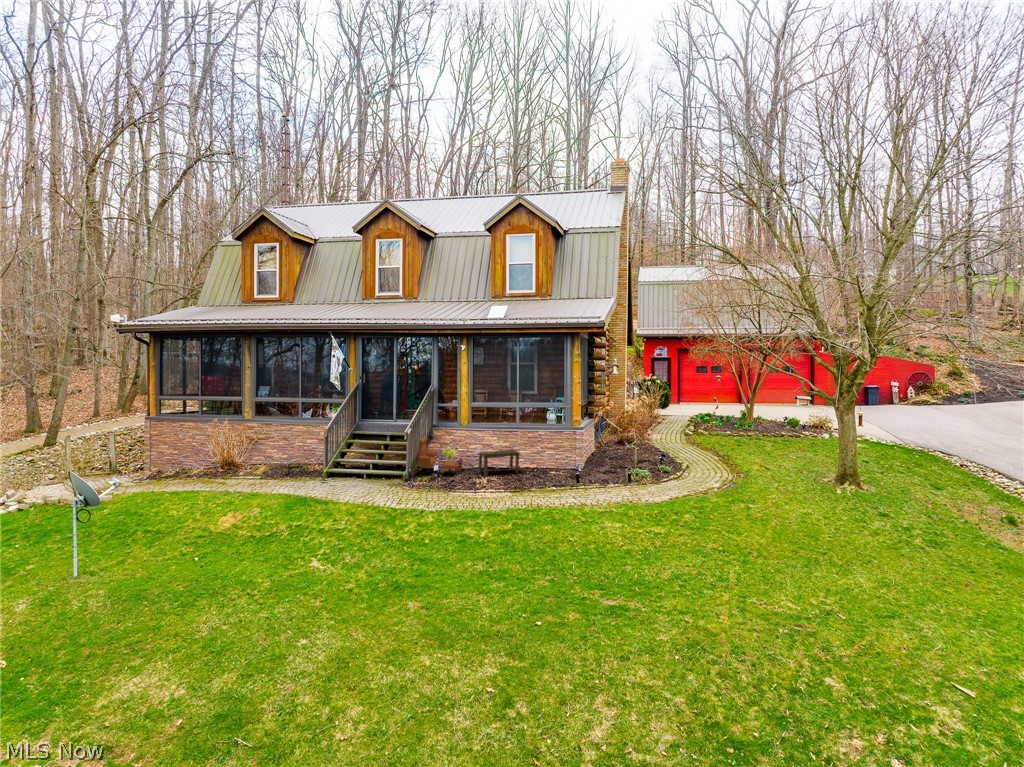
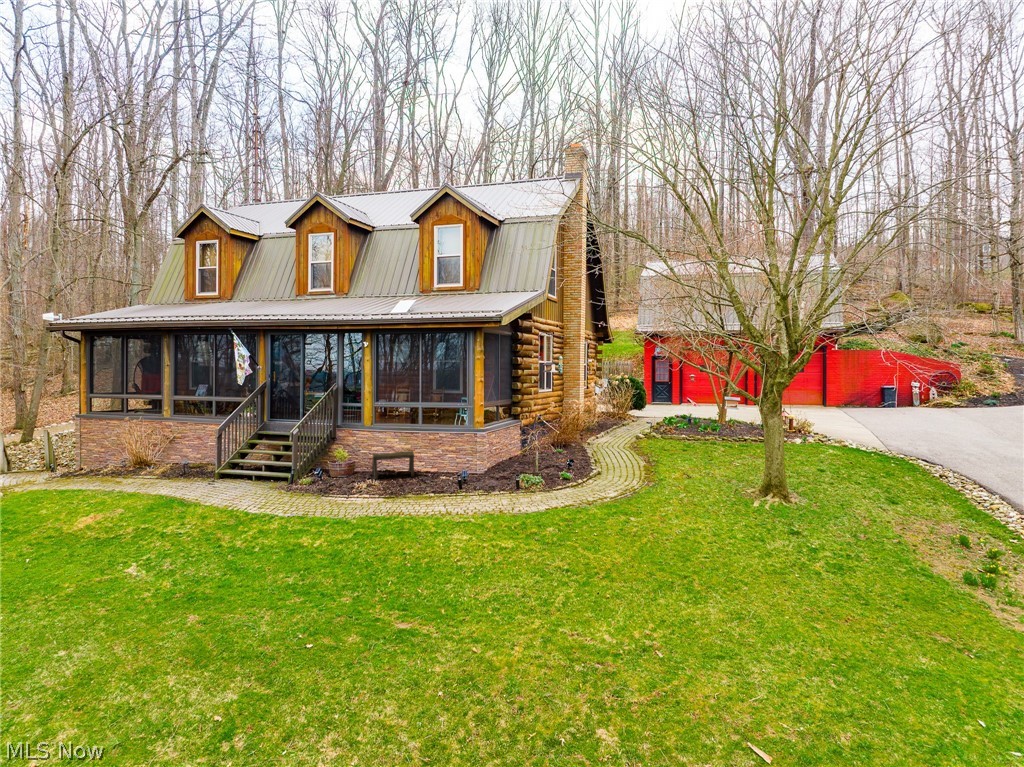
lounge chair: present [418,436,457,476] -> none [305,436,350,479]

